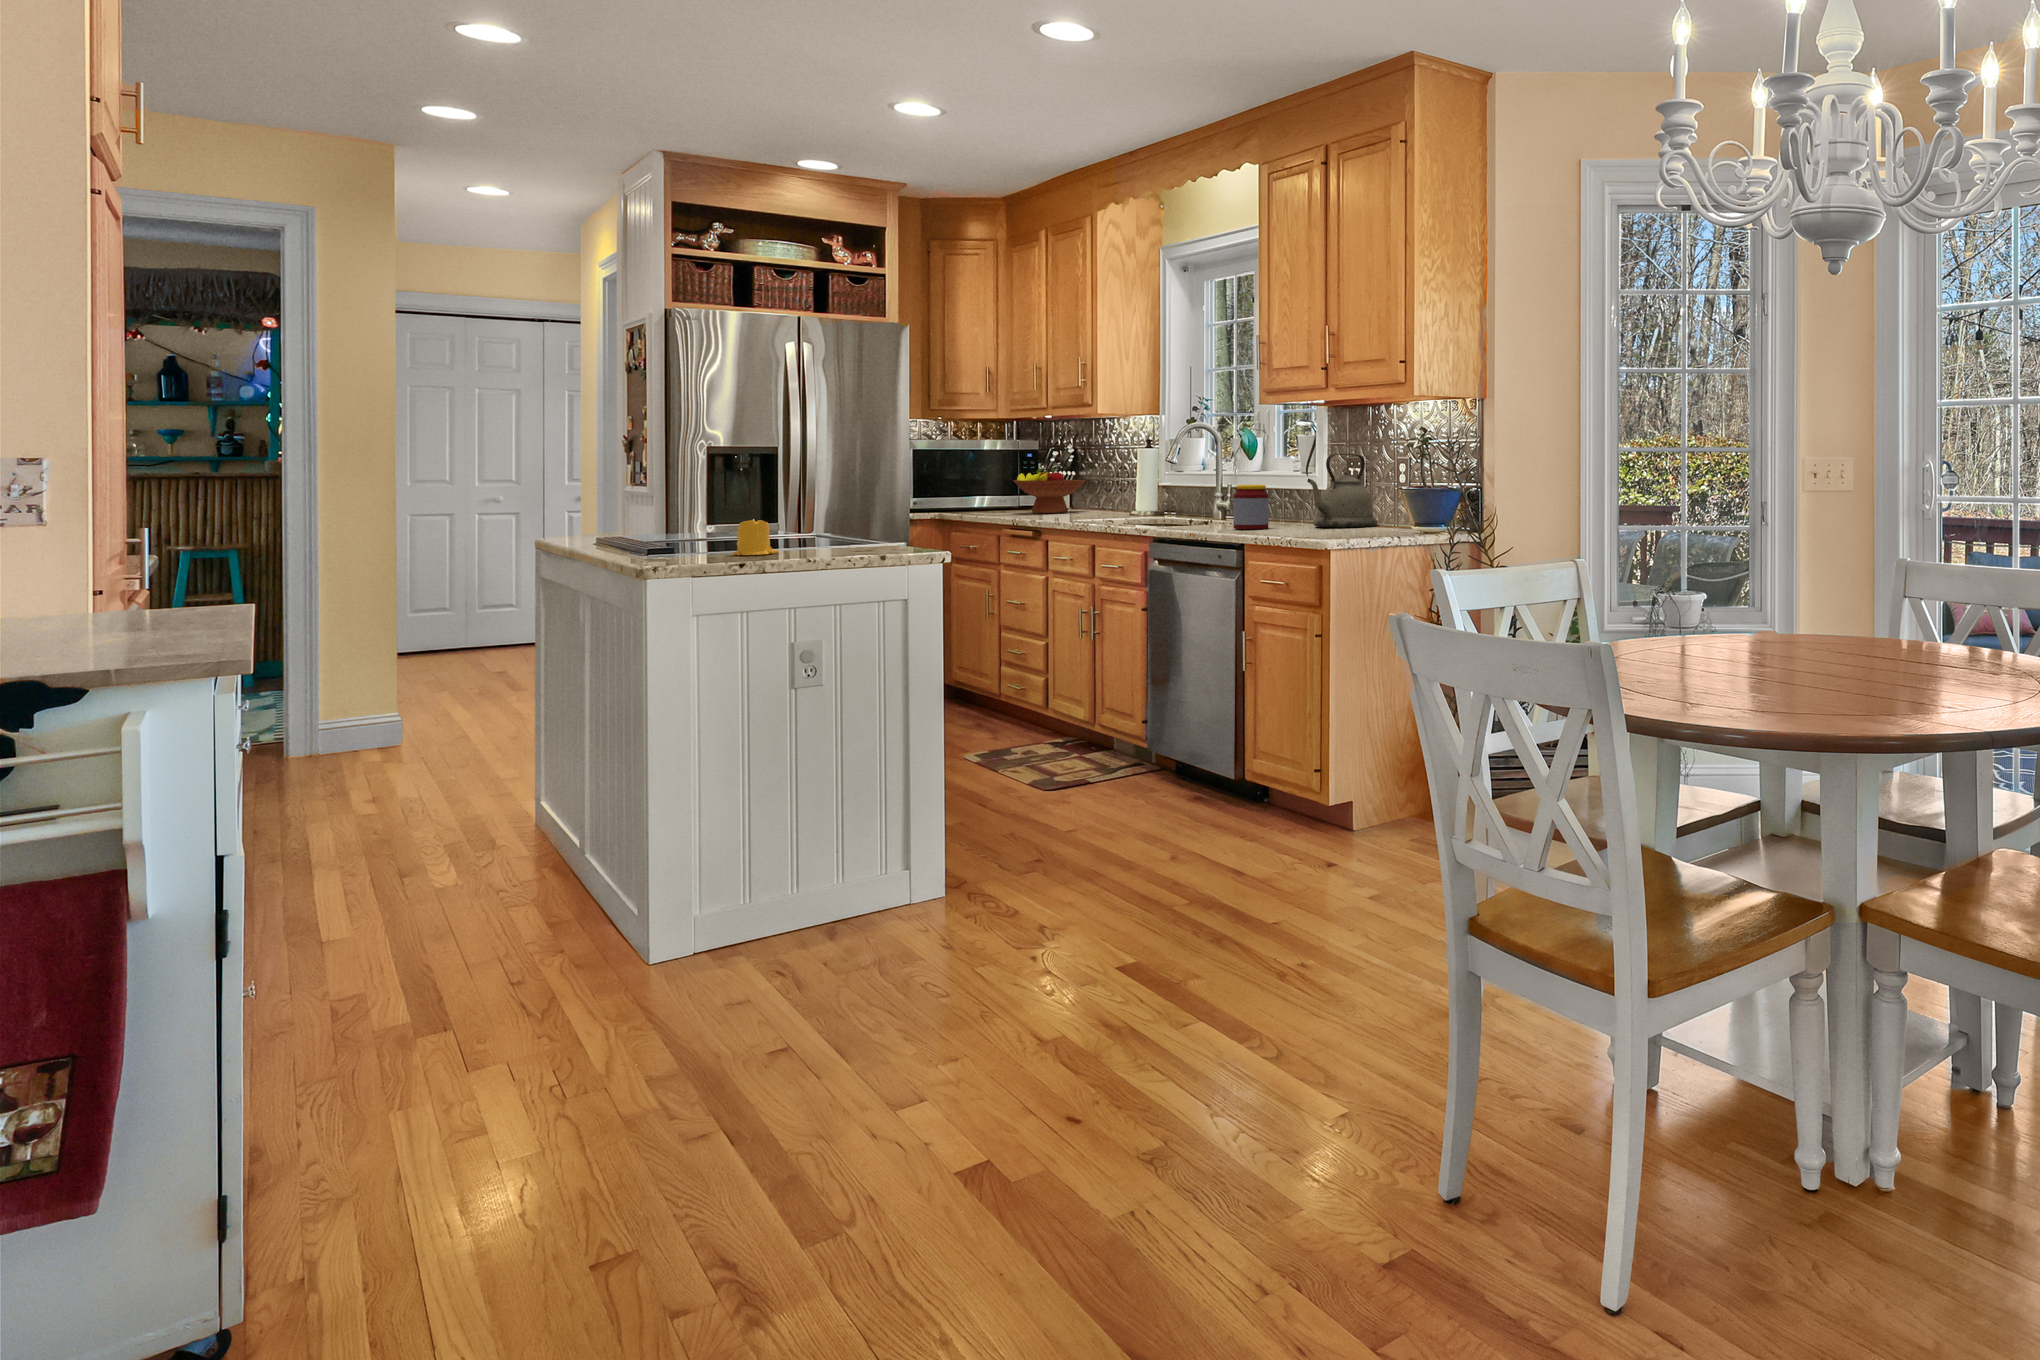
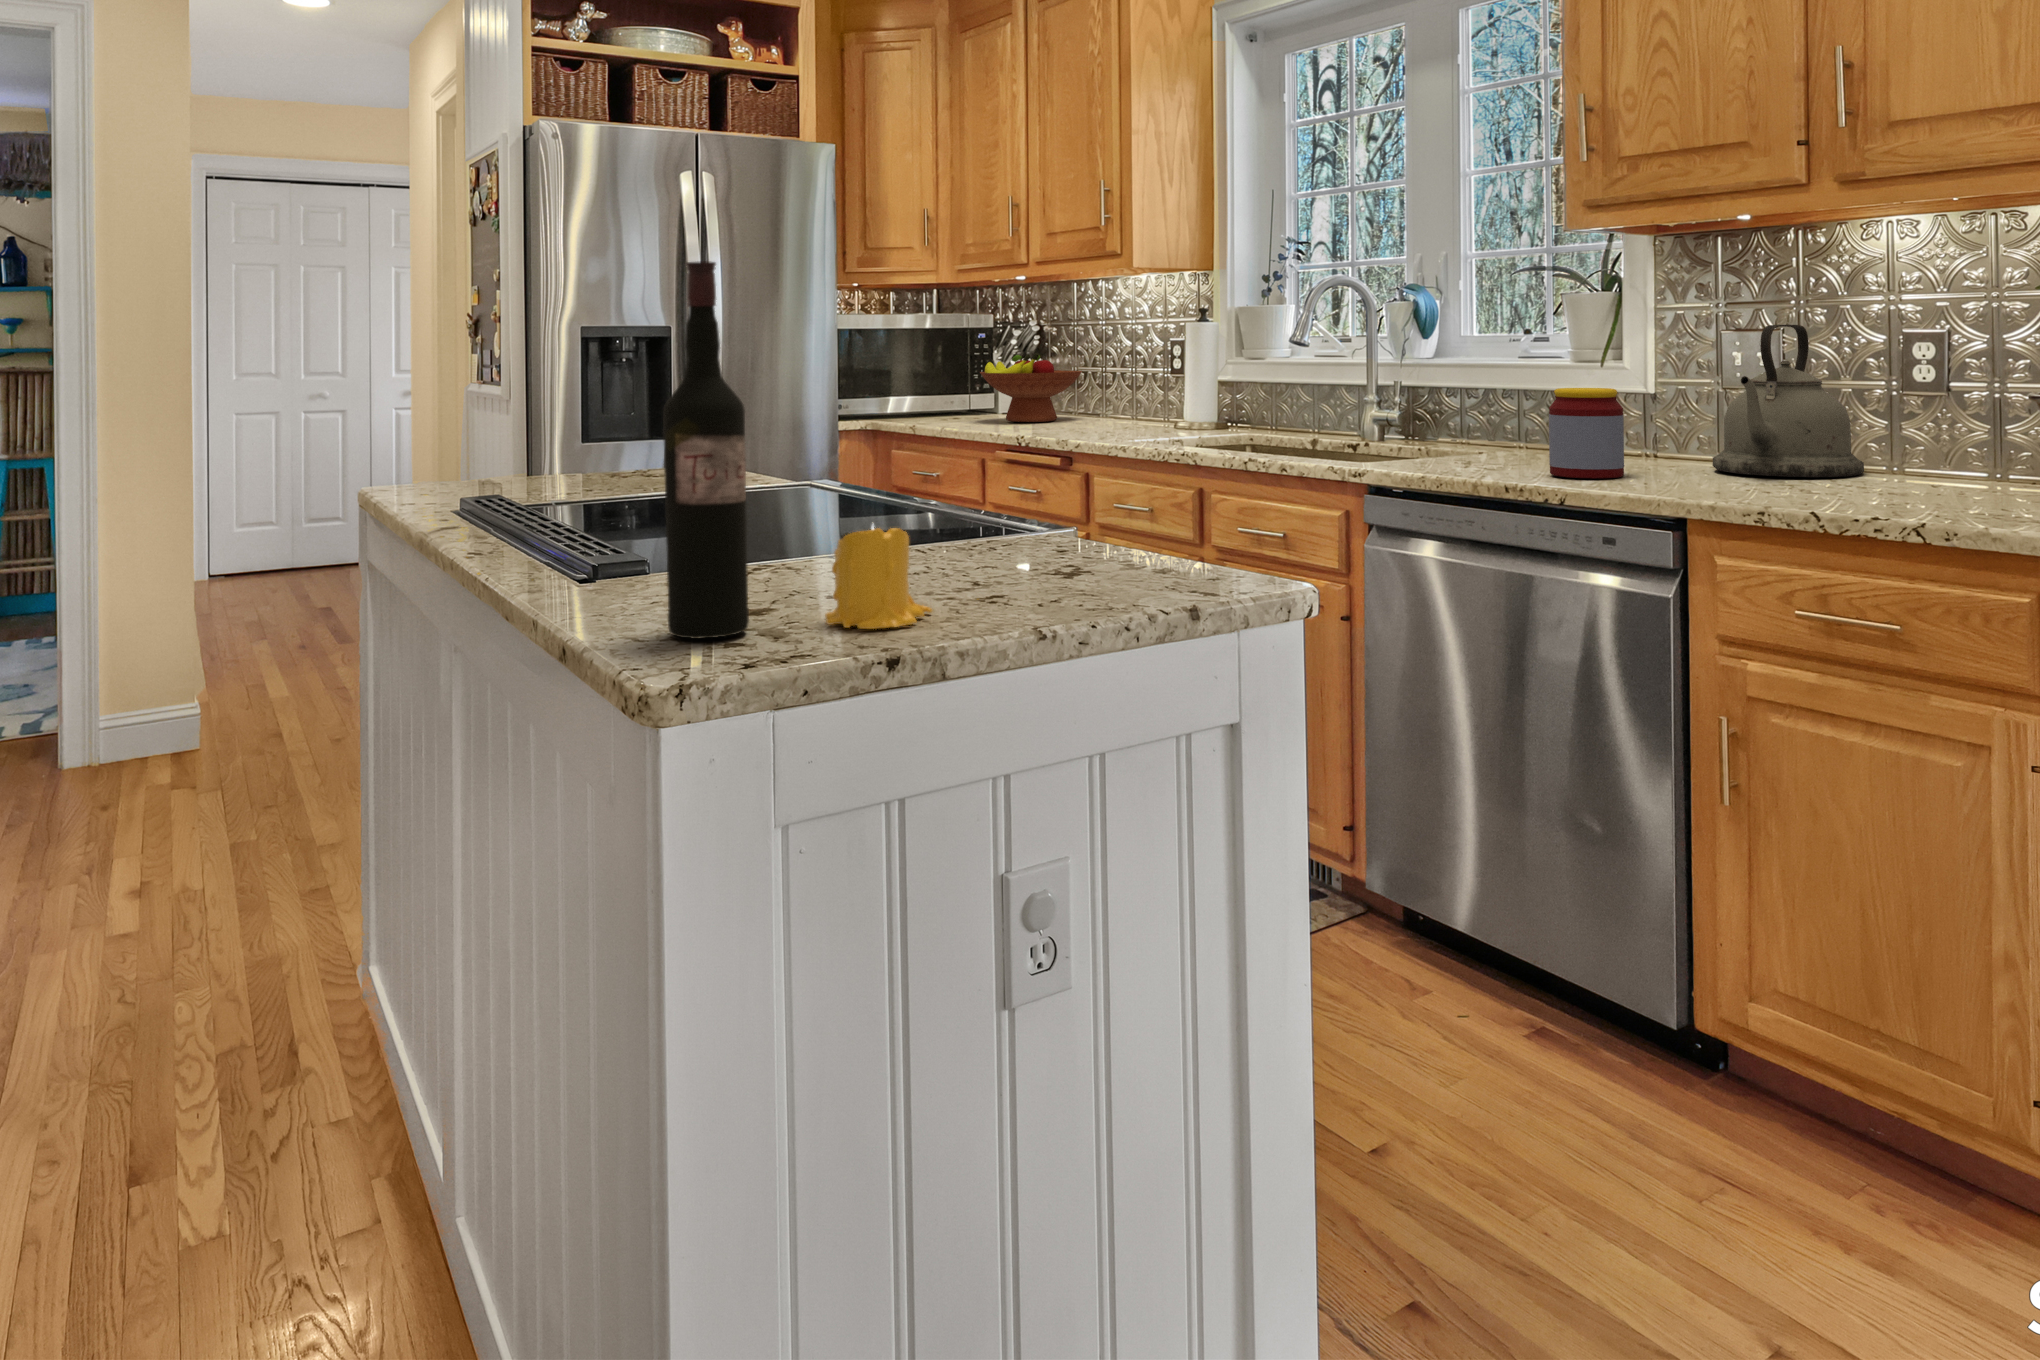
wine bottle: none [664,423,699,557] -> present [663,261,749,639]

